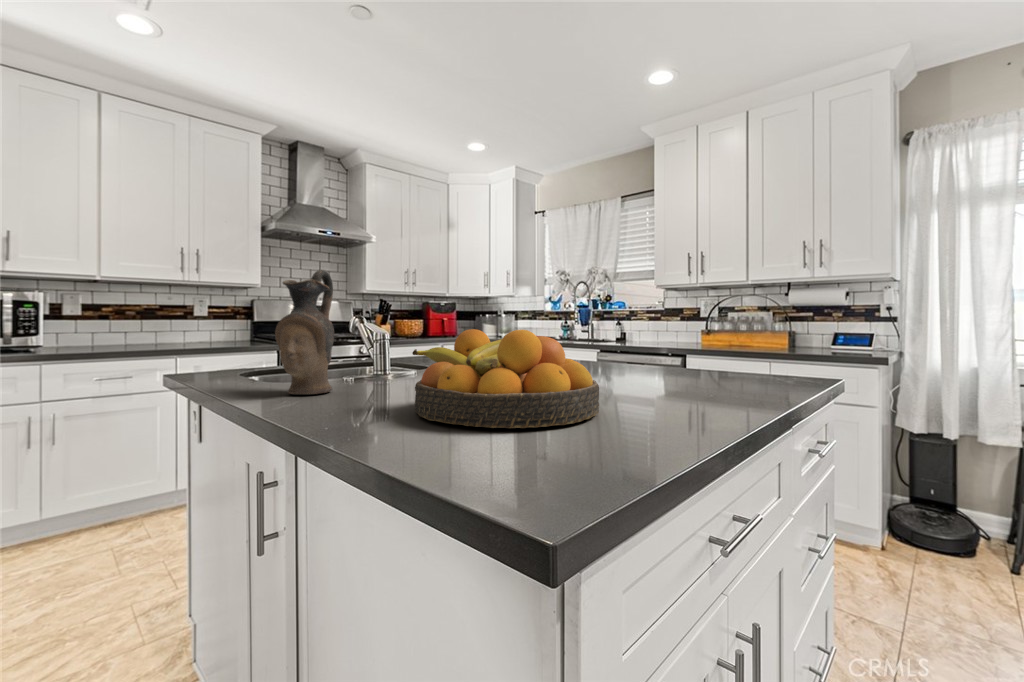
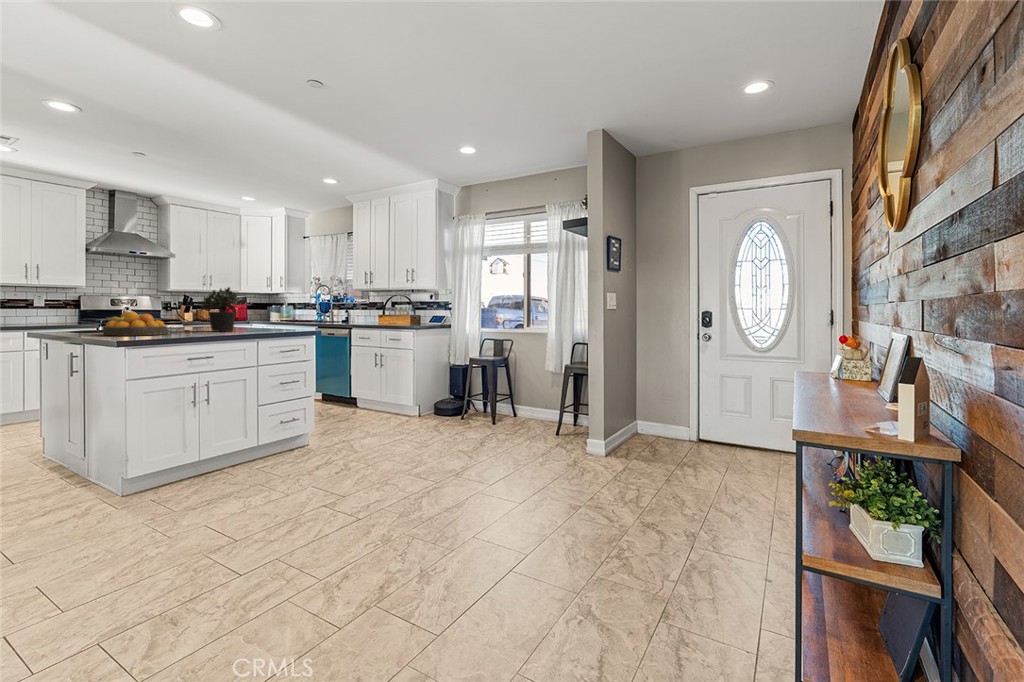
potted plant: none [591,257,701,382] -> present [197,287,242,332]
ceramic pitcher: present [275,270,334,394] -> none [64,291,89,333]

